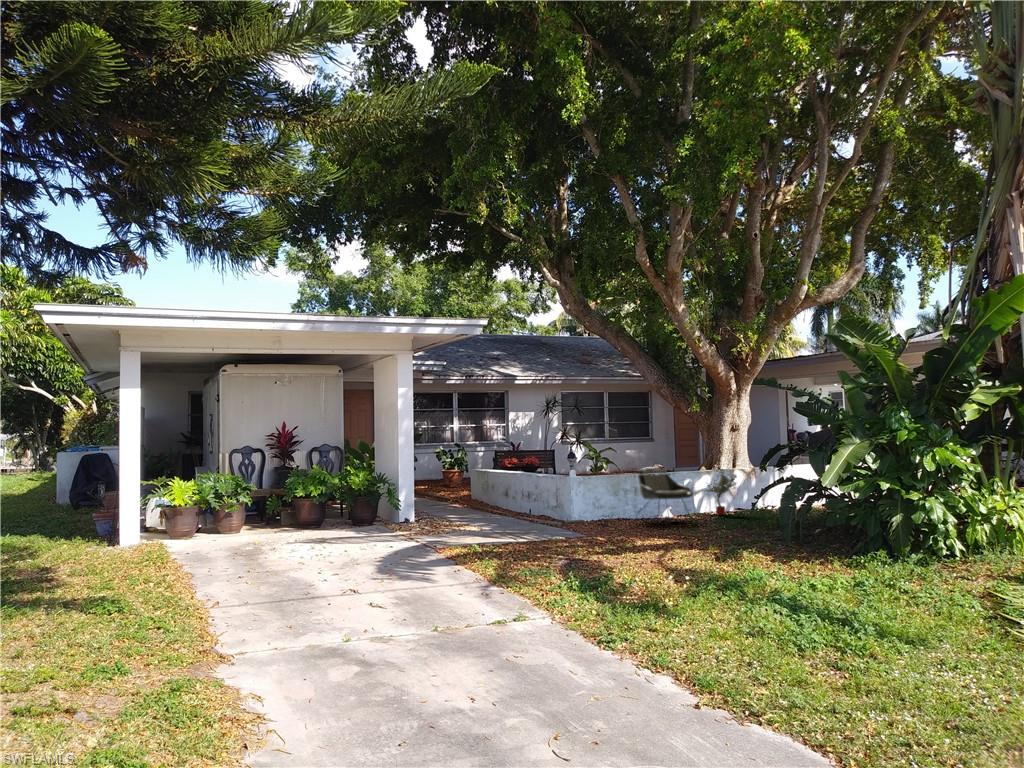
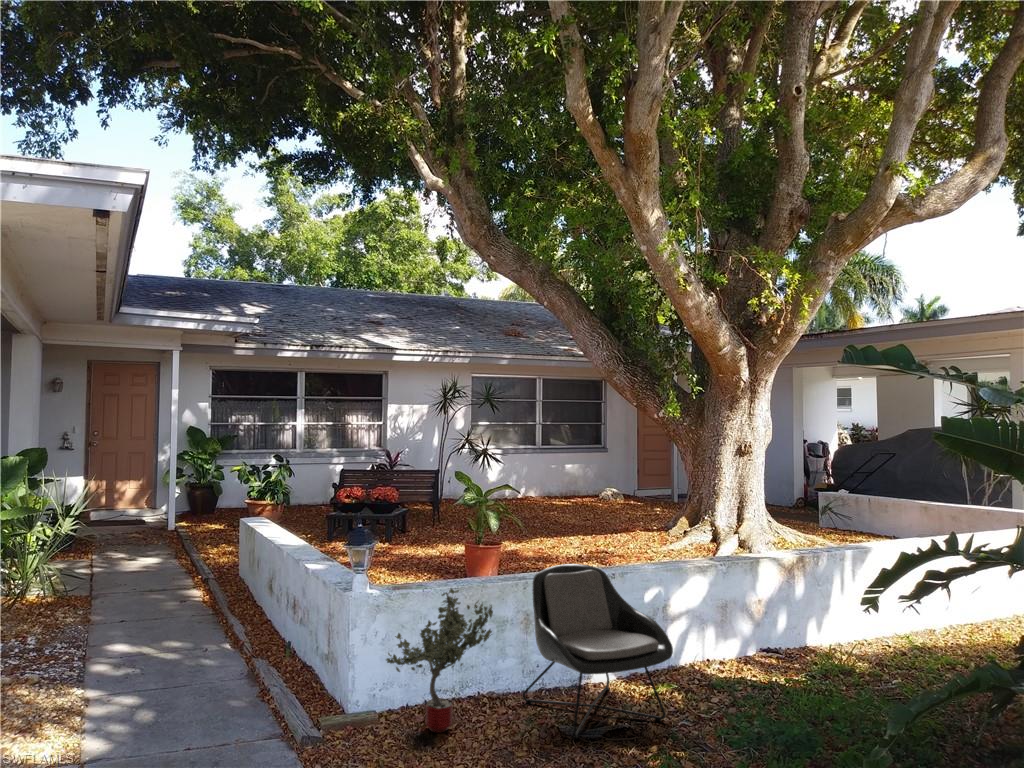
potted tree: present [705,469,737,516] -> present [386,589,493,733]

